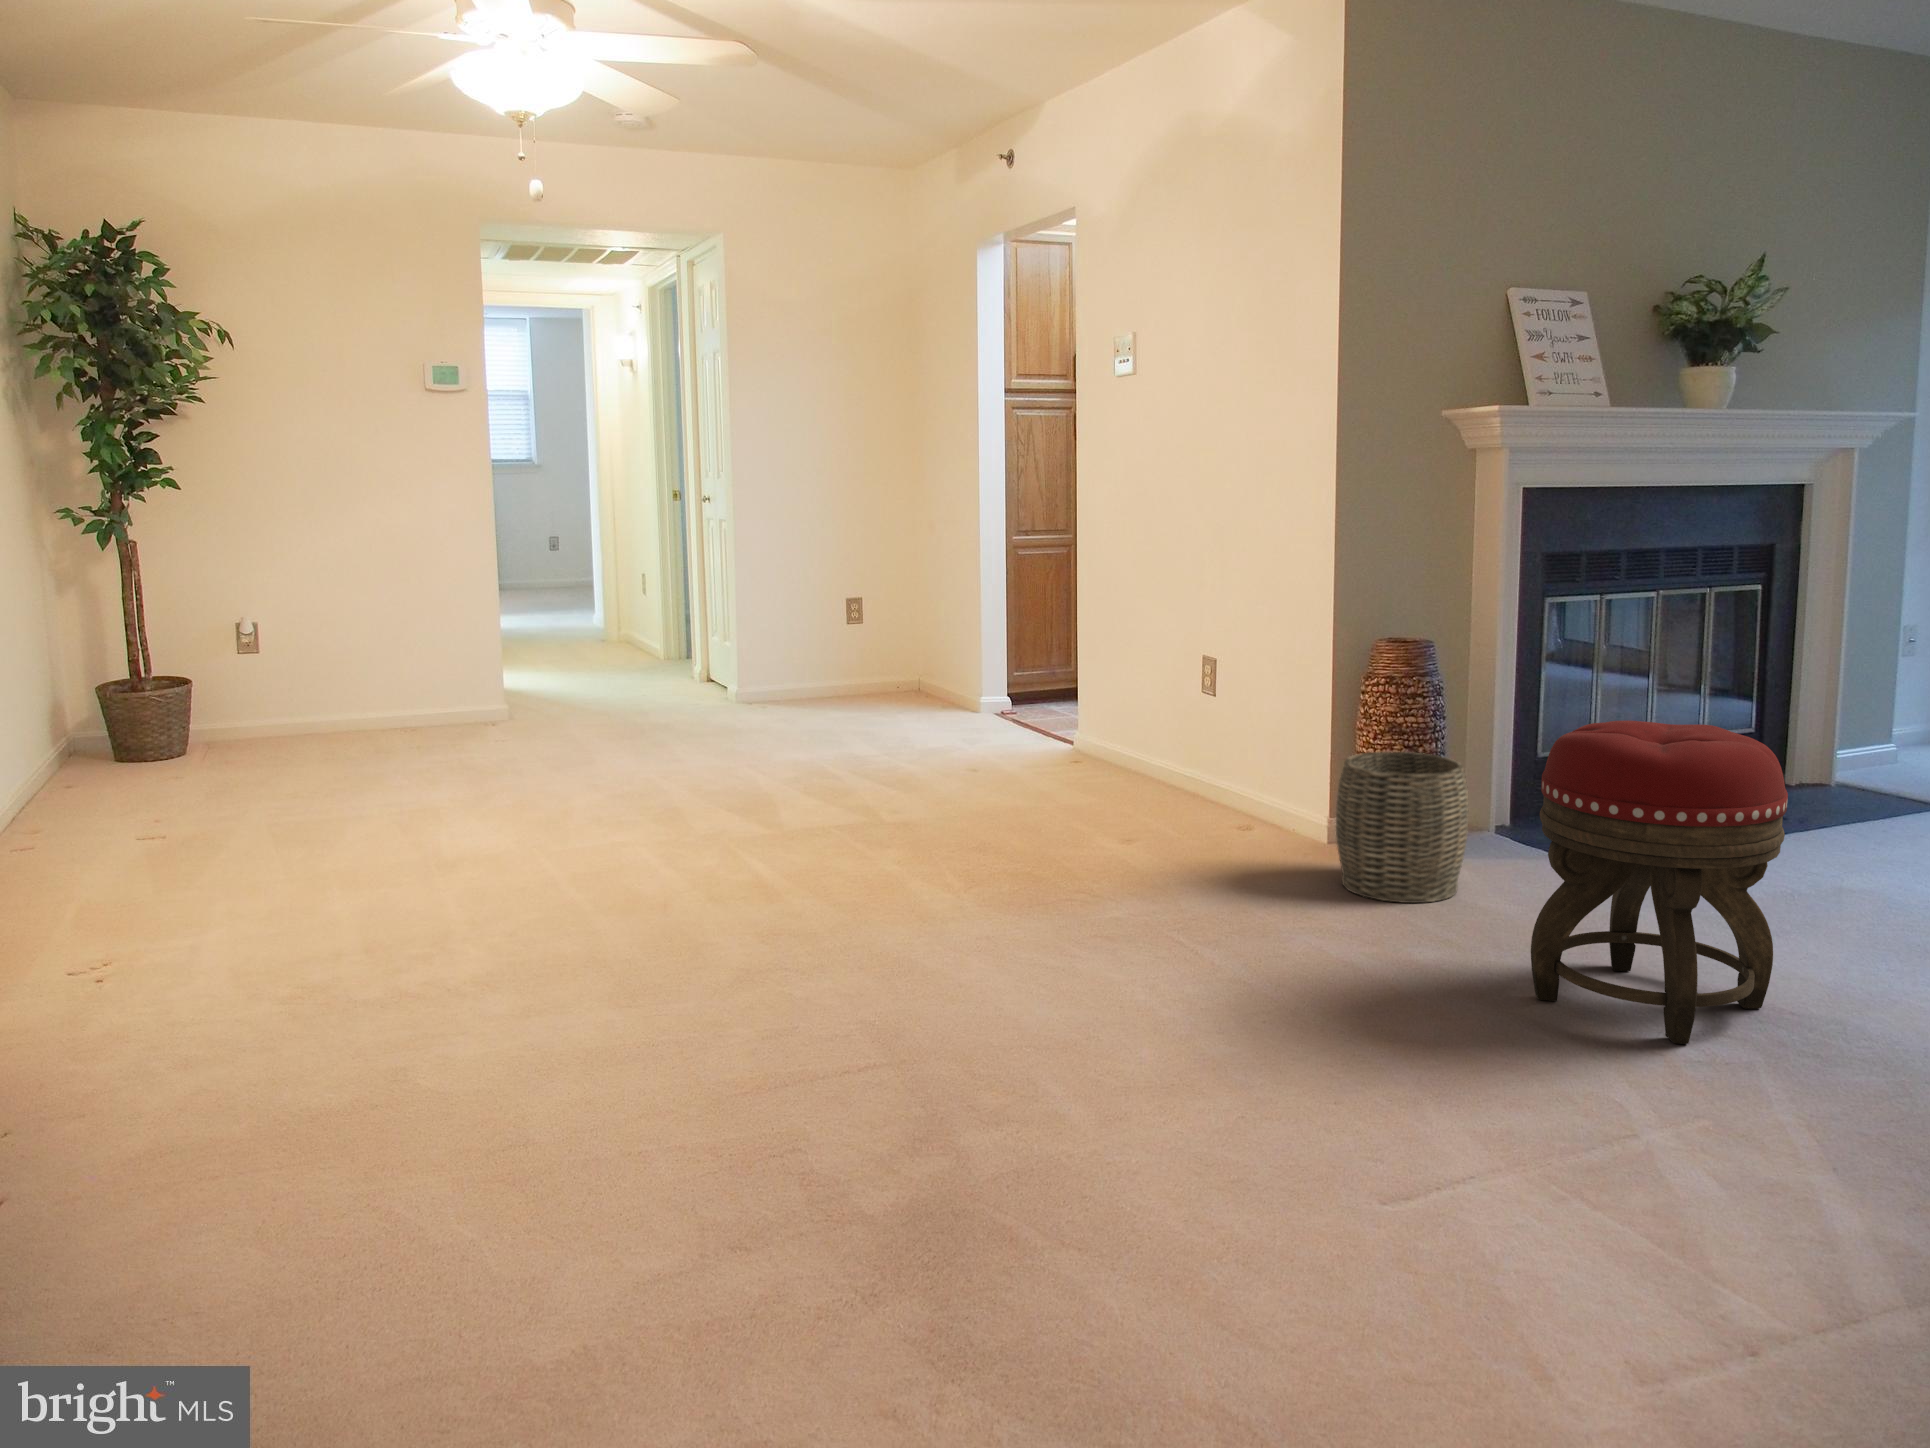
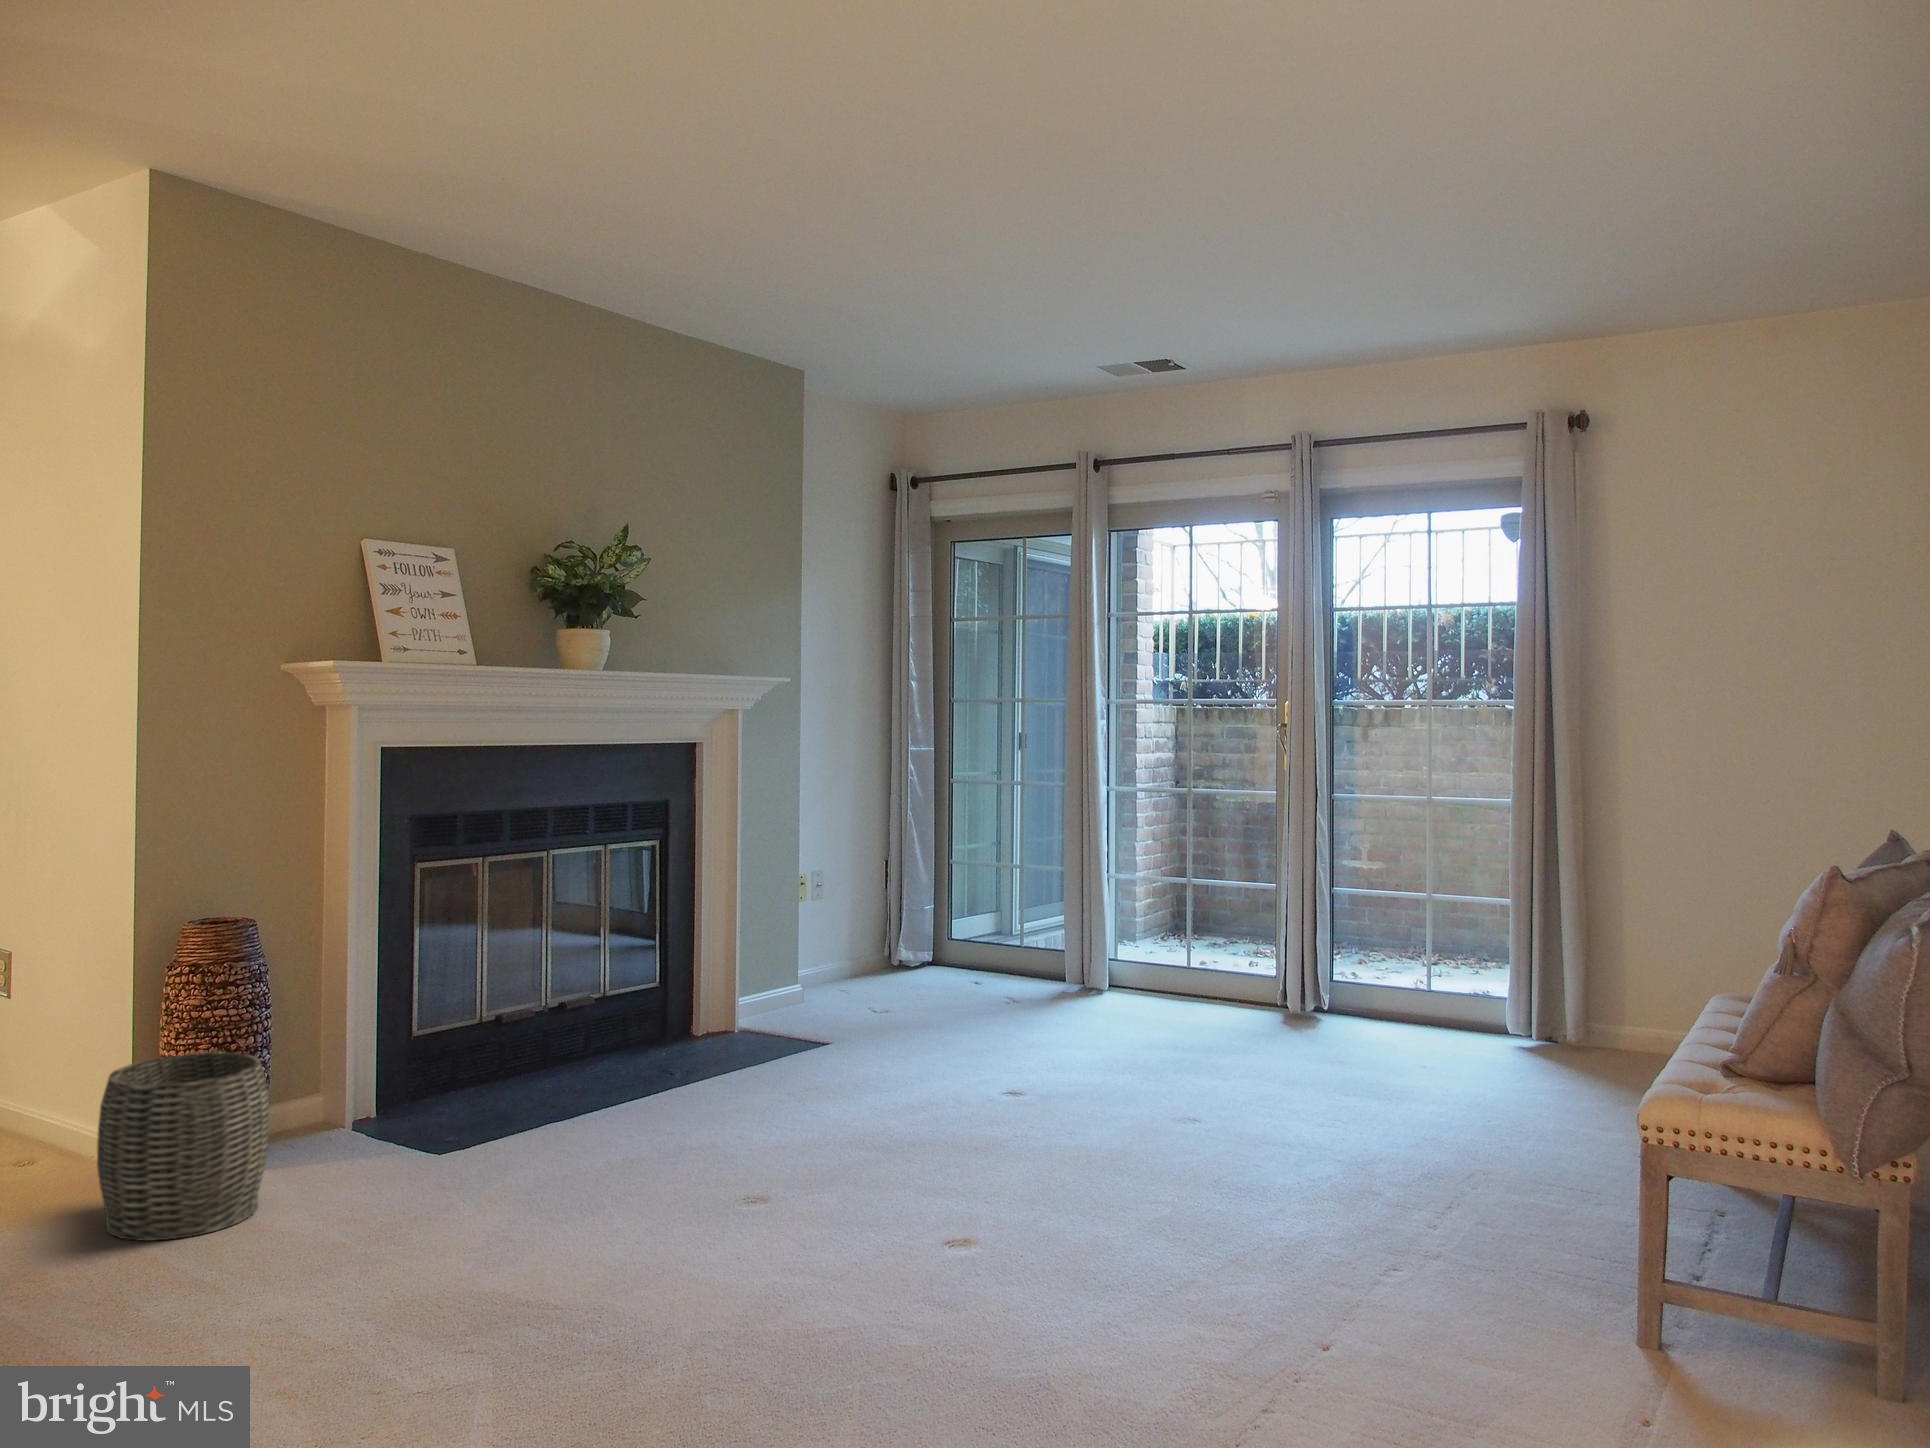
footstool: present [1531,721,1788,1044] -> none [263,1002,534,1367]

